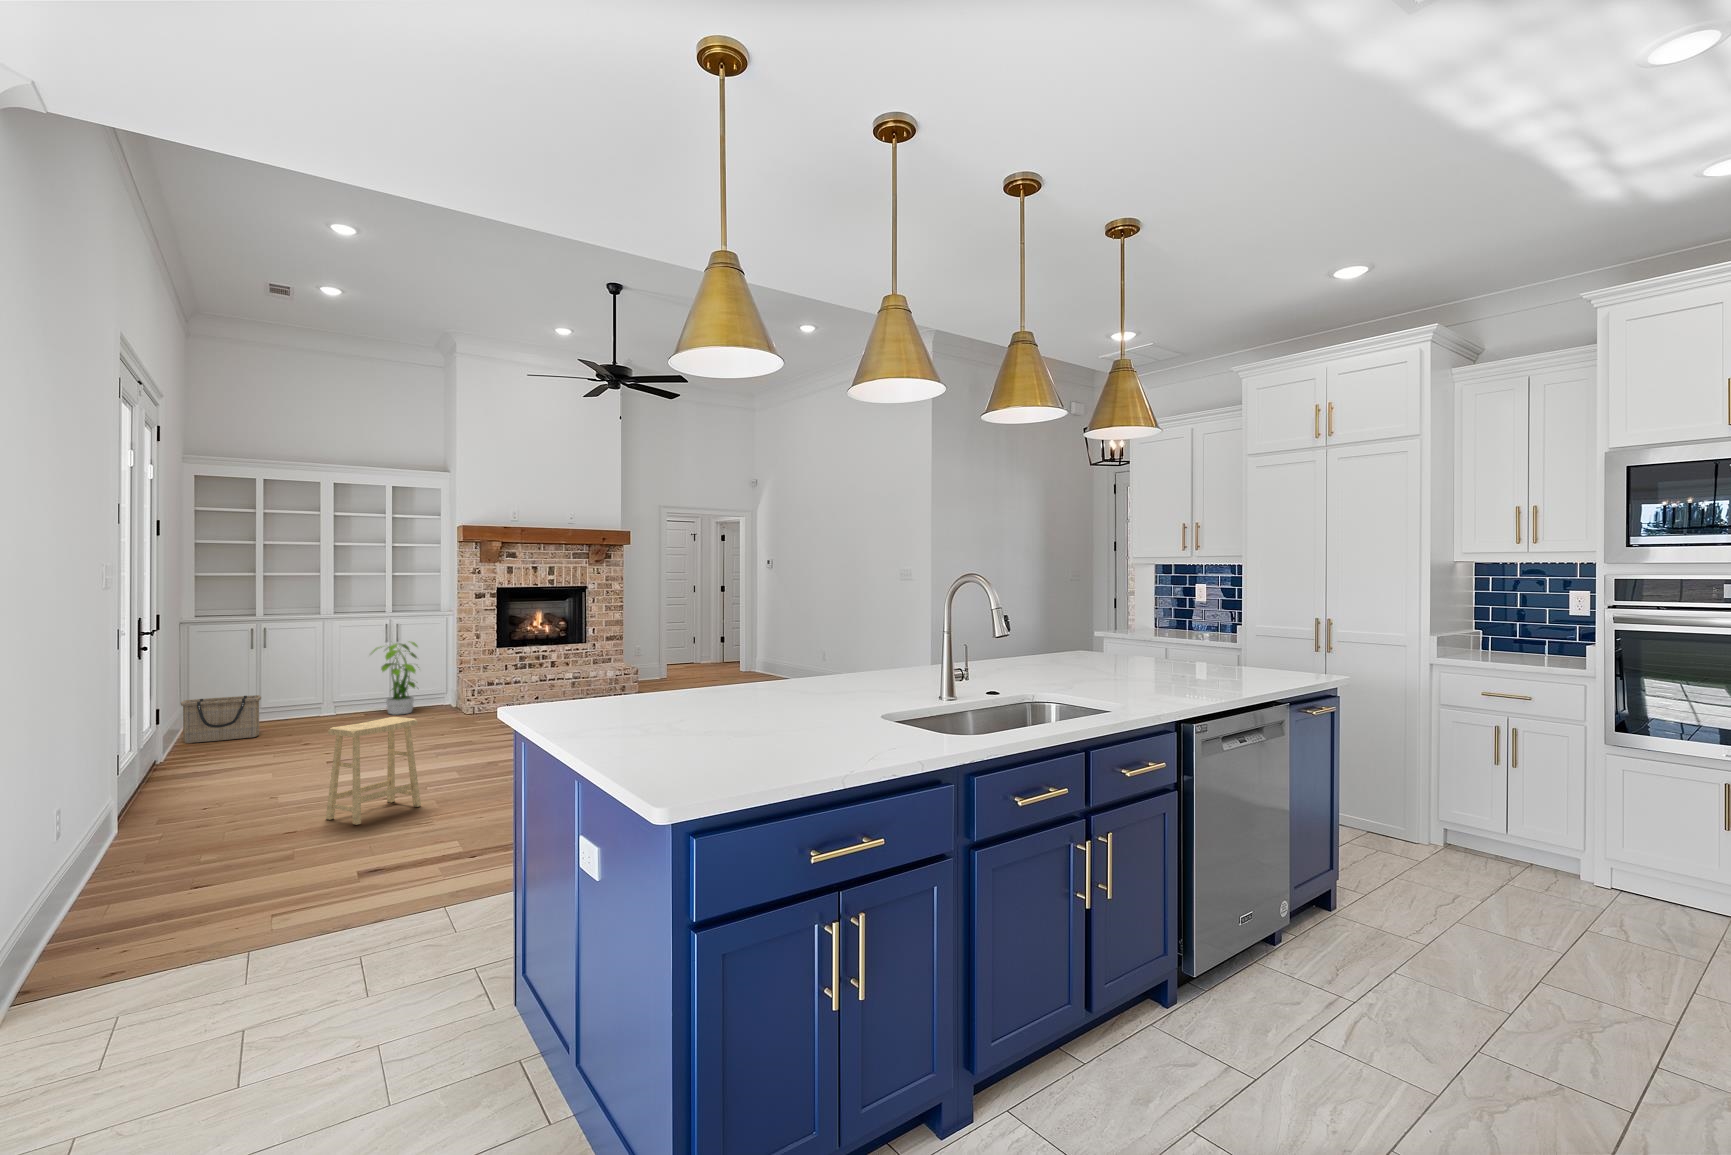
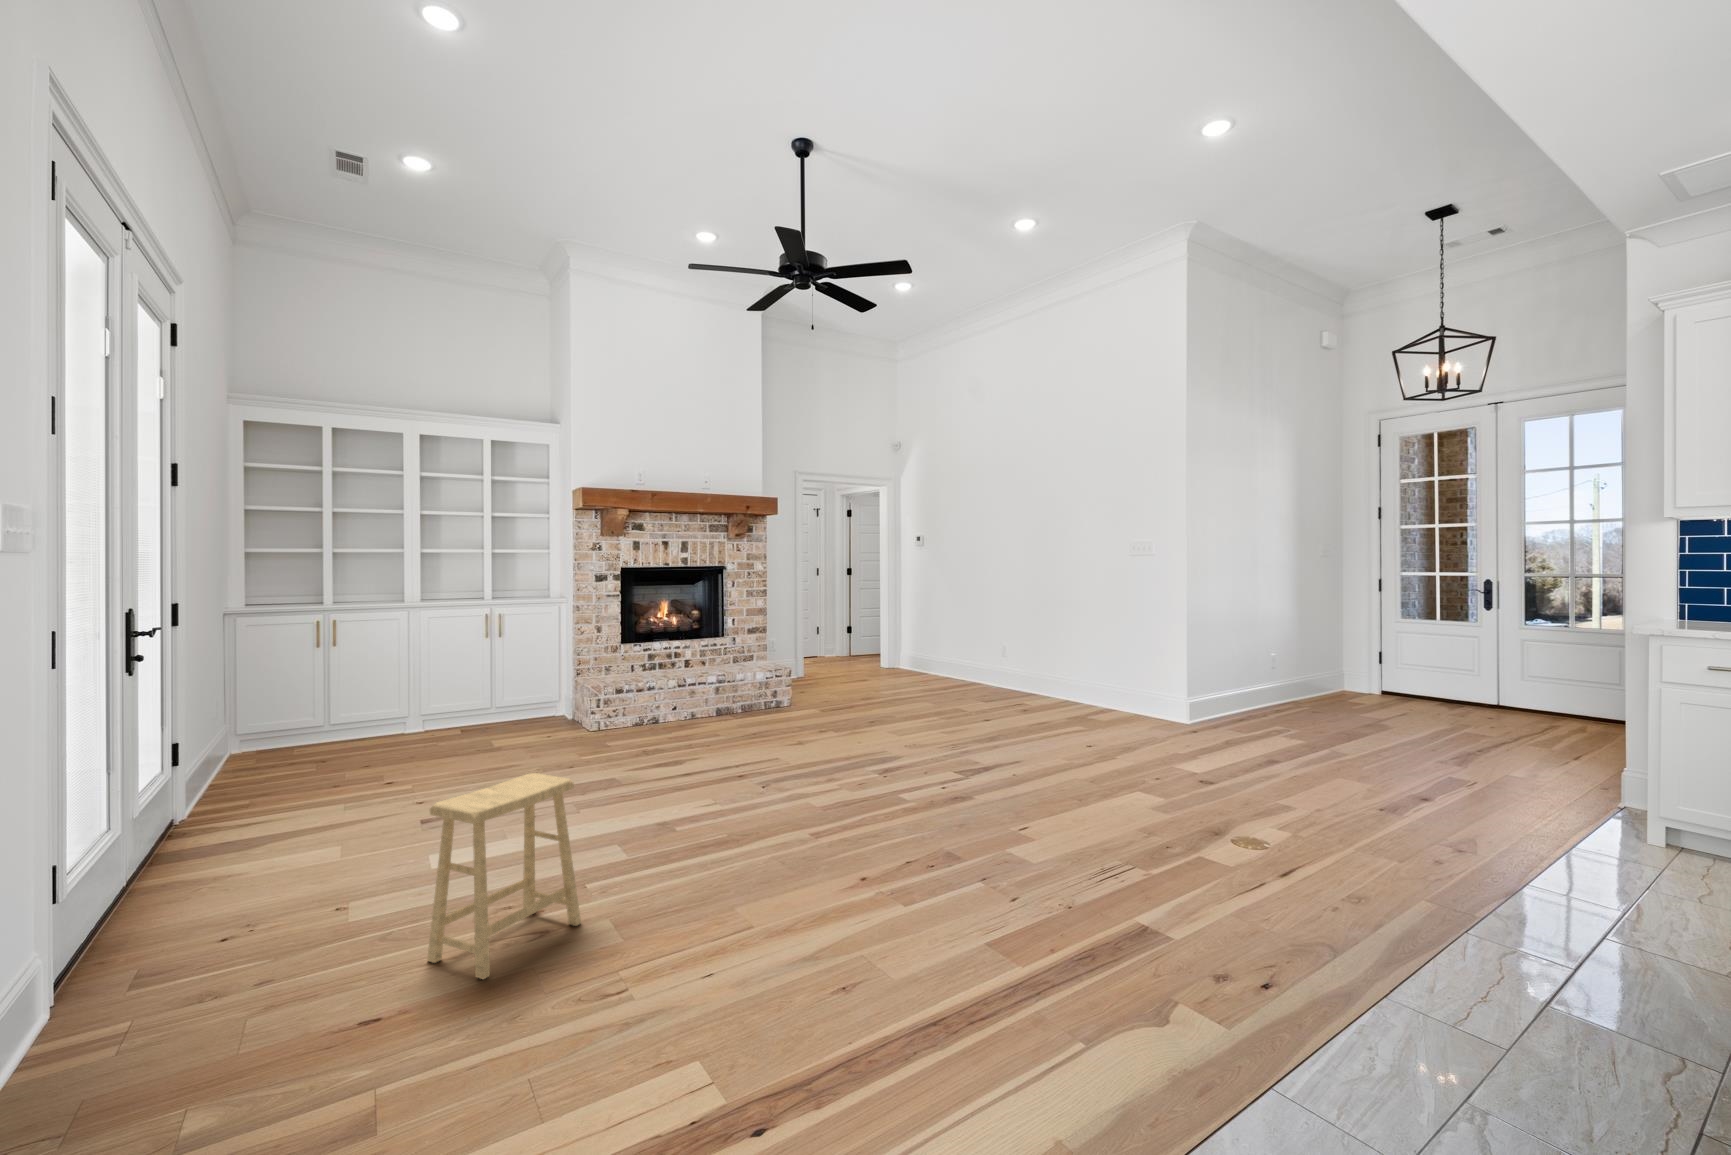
potted plant: present [372,641,419,715] -> none [463,635,530,730]
basket: present [181,695,261,743] -> none [219,711,328,780]

